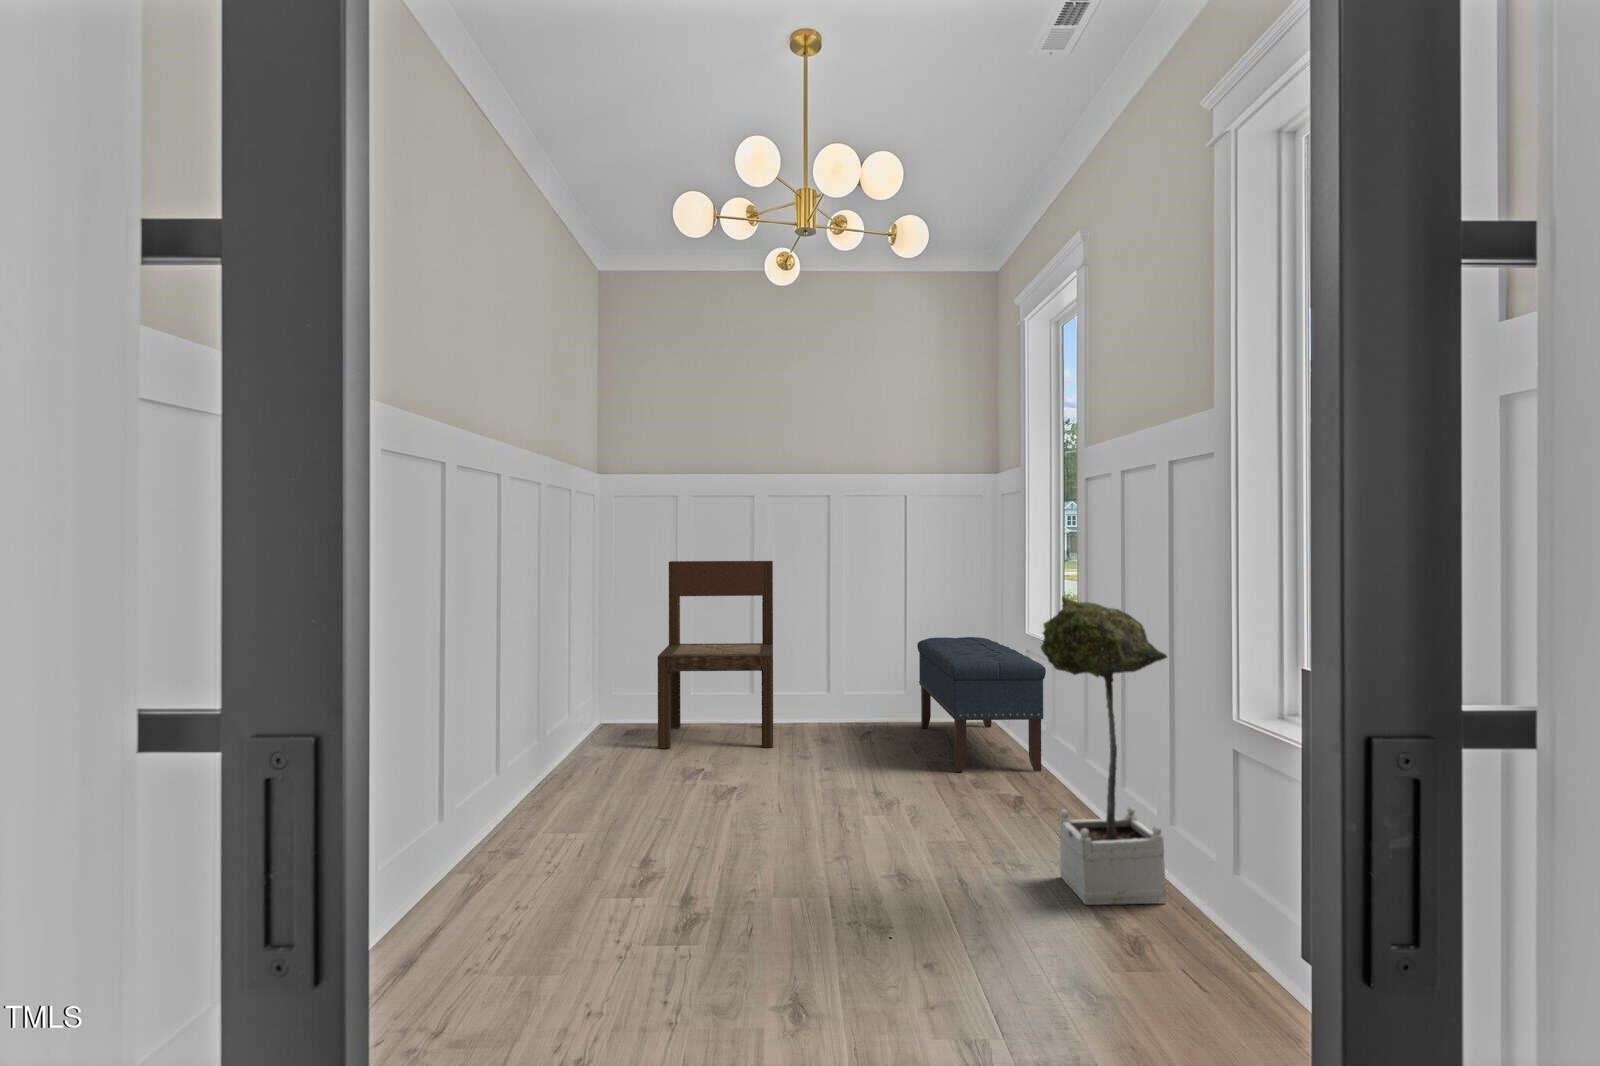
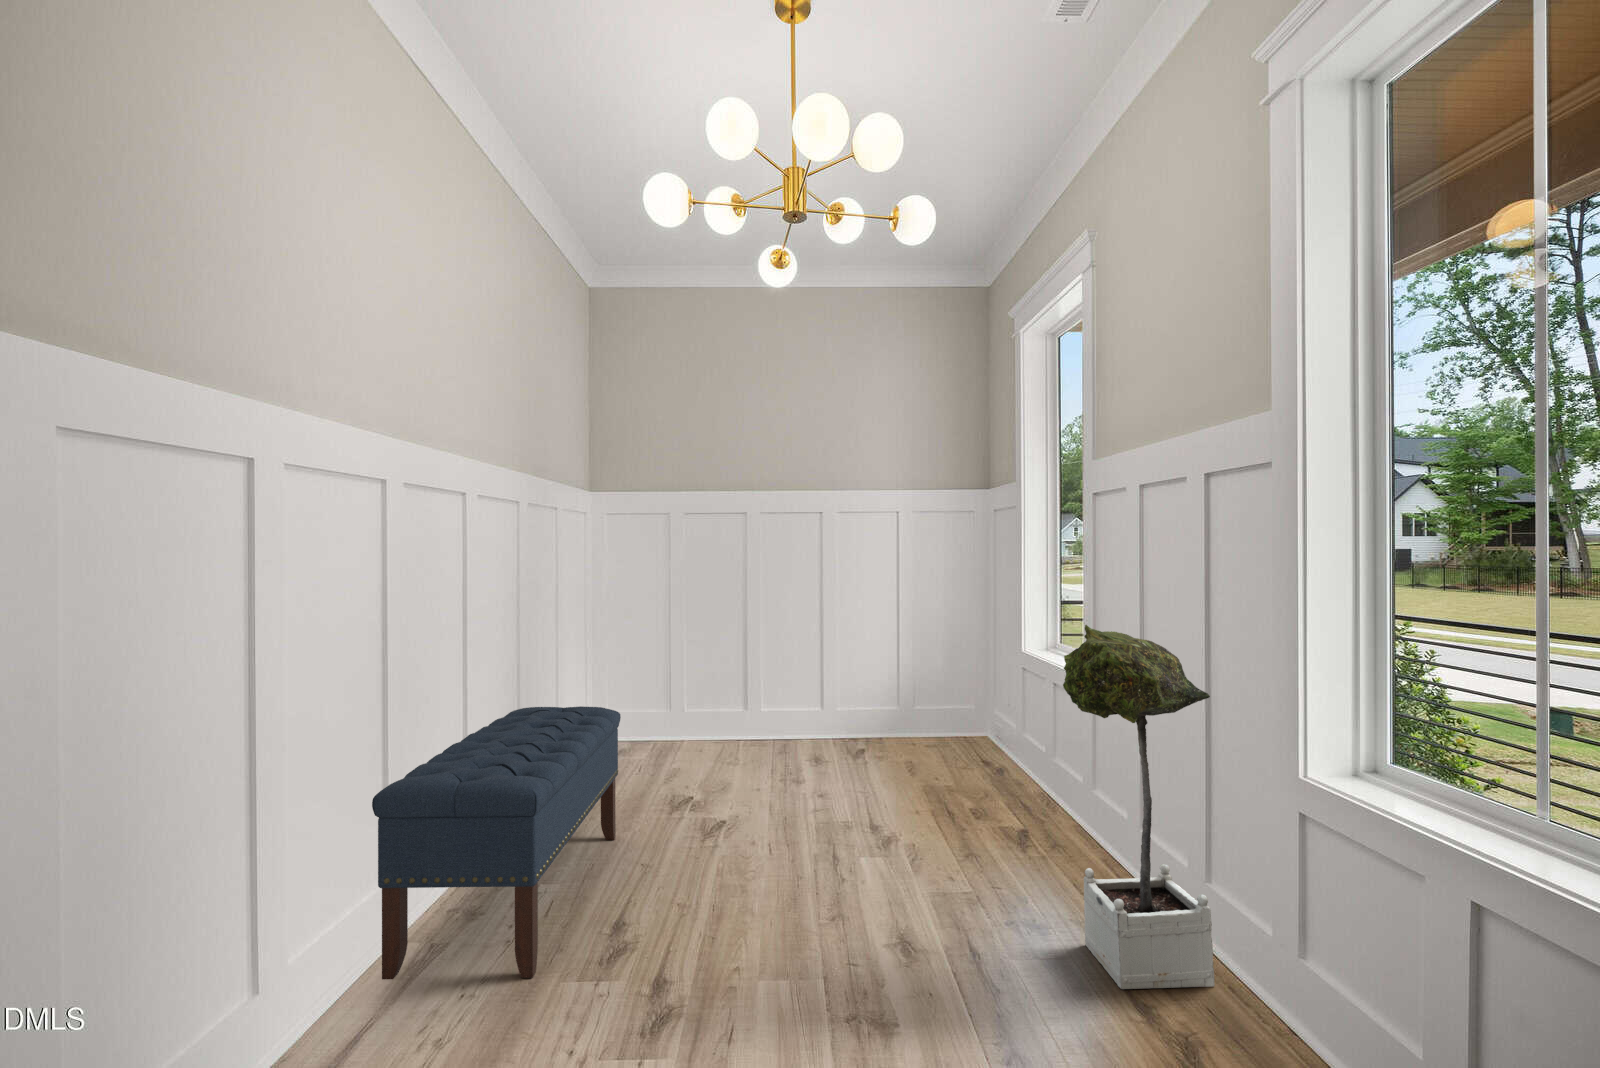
dining chair: present [658,561,773,748] -> none [647,575,766,769]
bench: present [917,637,1046,772] -> present [372,706,621,979]

